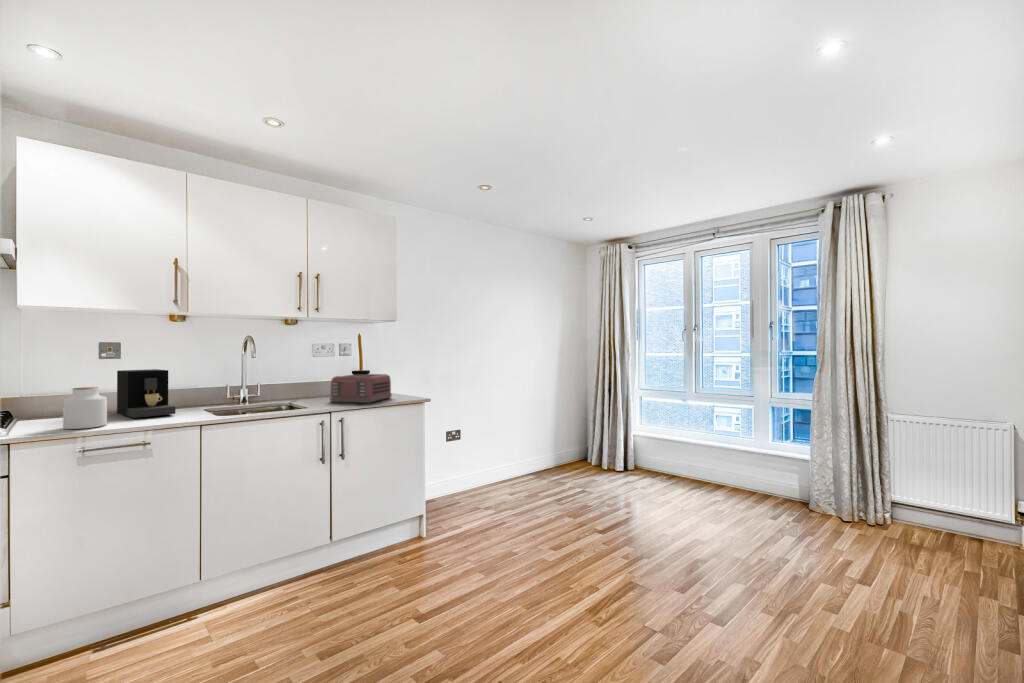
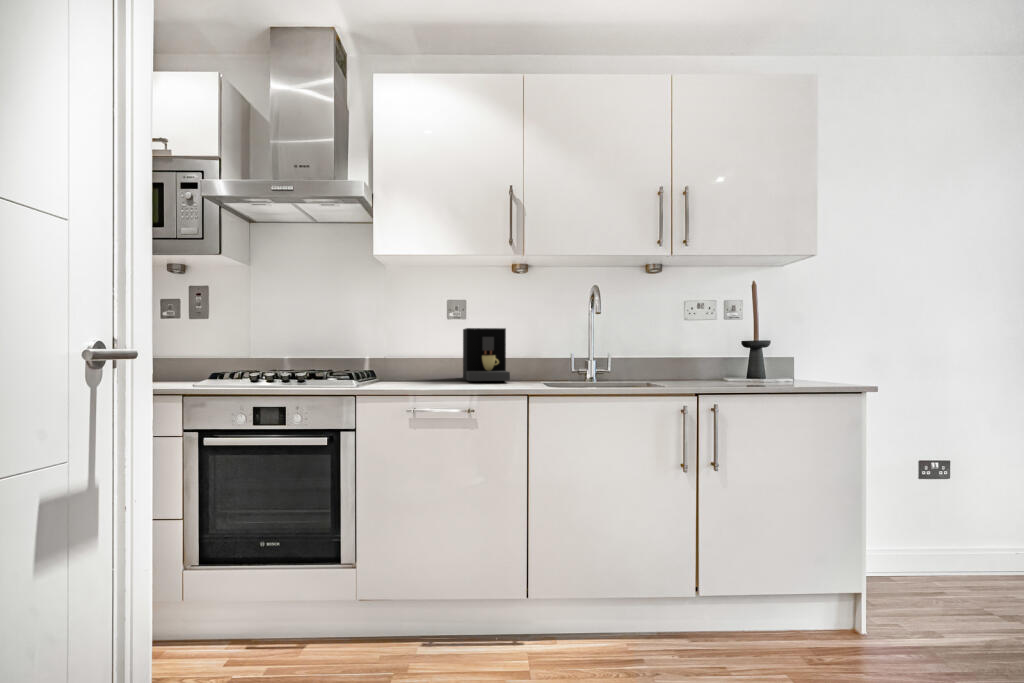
toaster: present [330,374,392,403] -> none [703,345,805,387]
jar: present [63,387,107,429] -> none [405,341,442,386]

